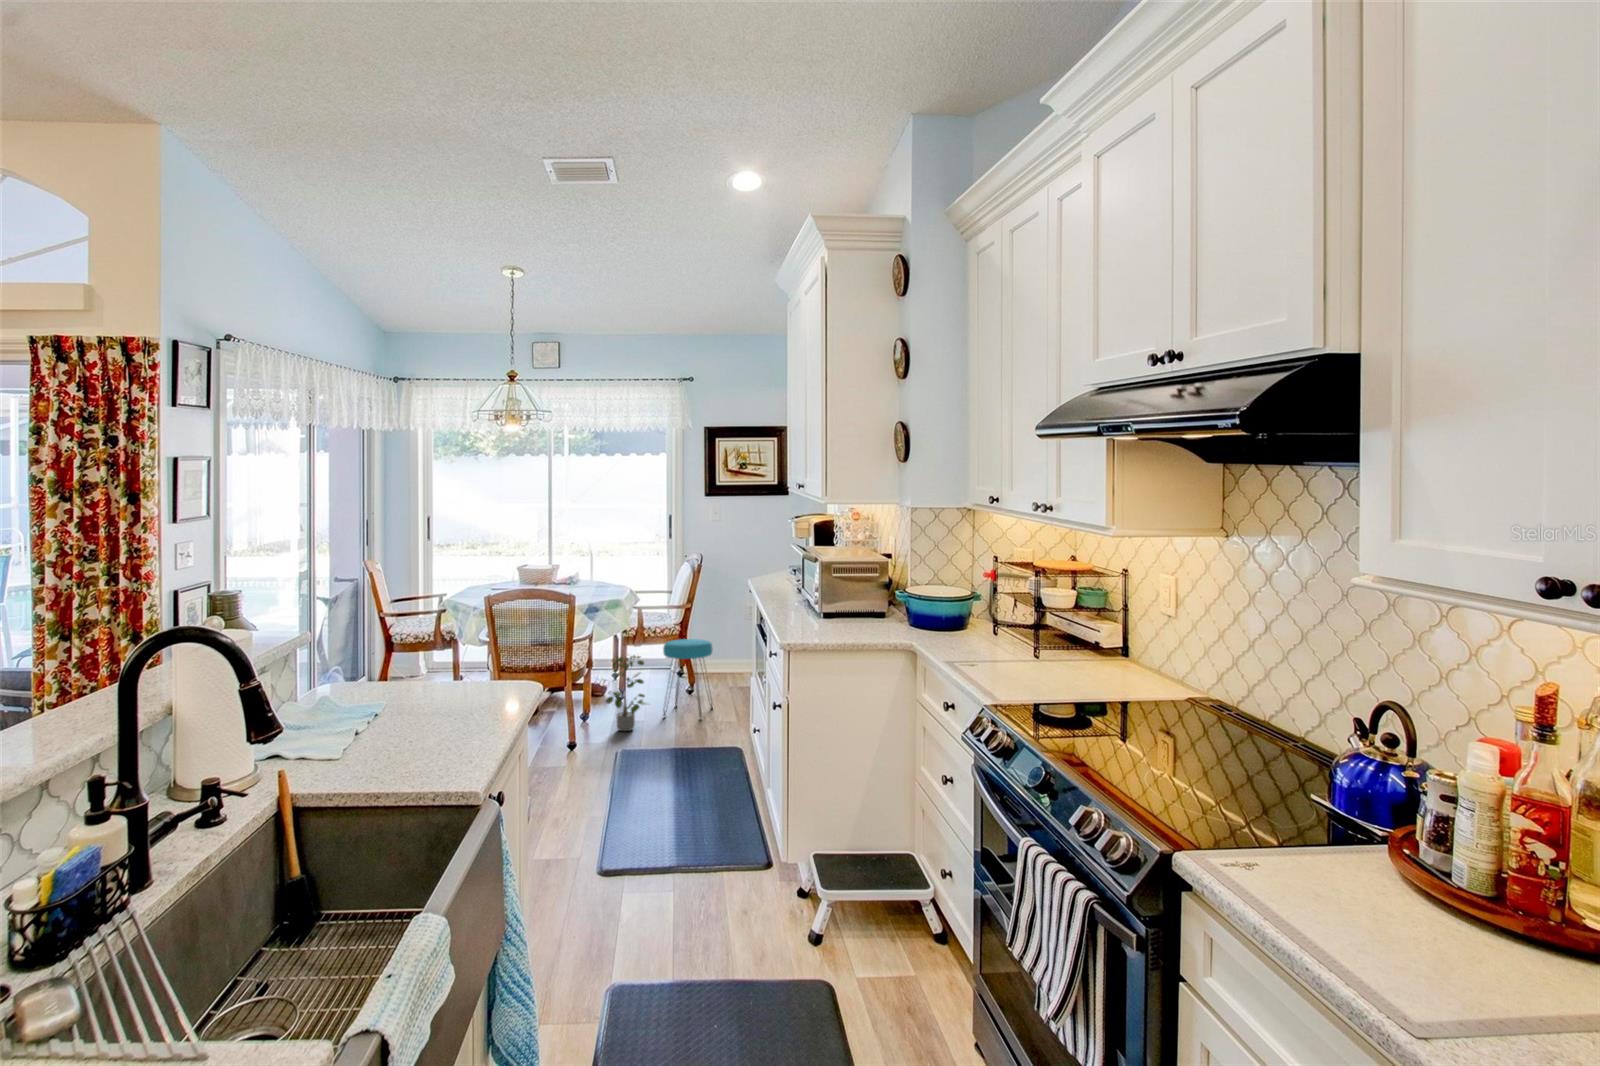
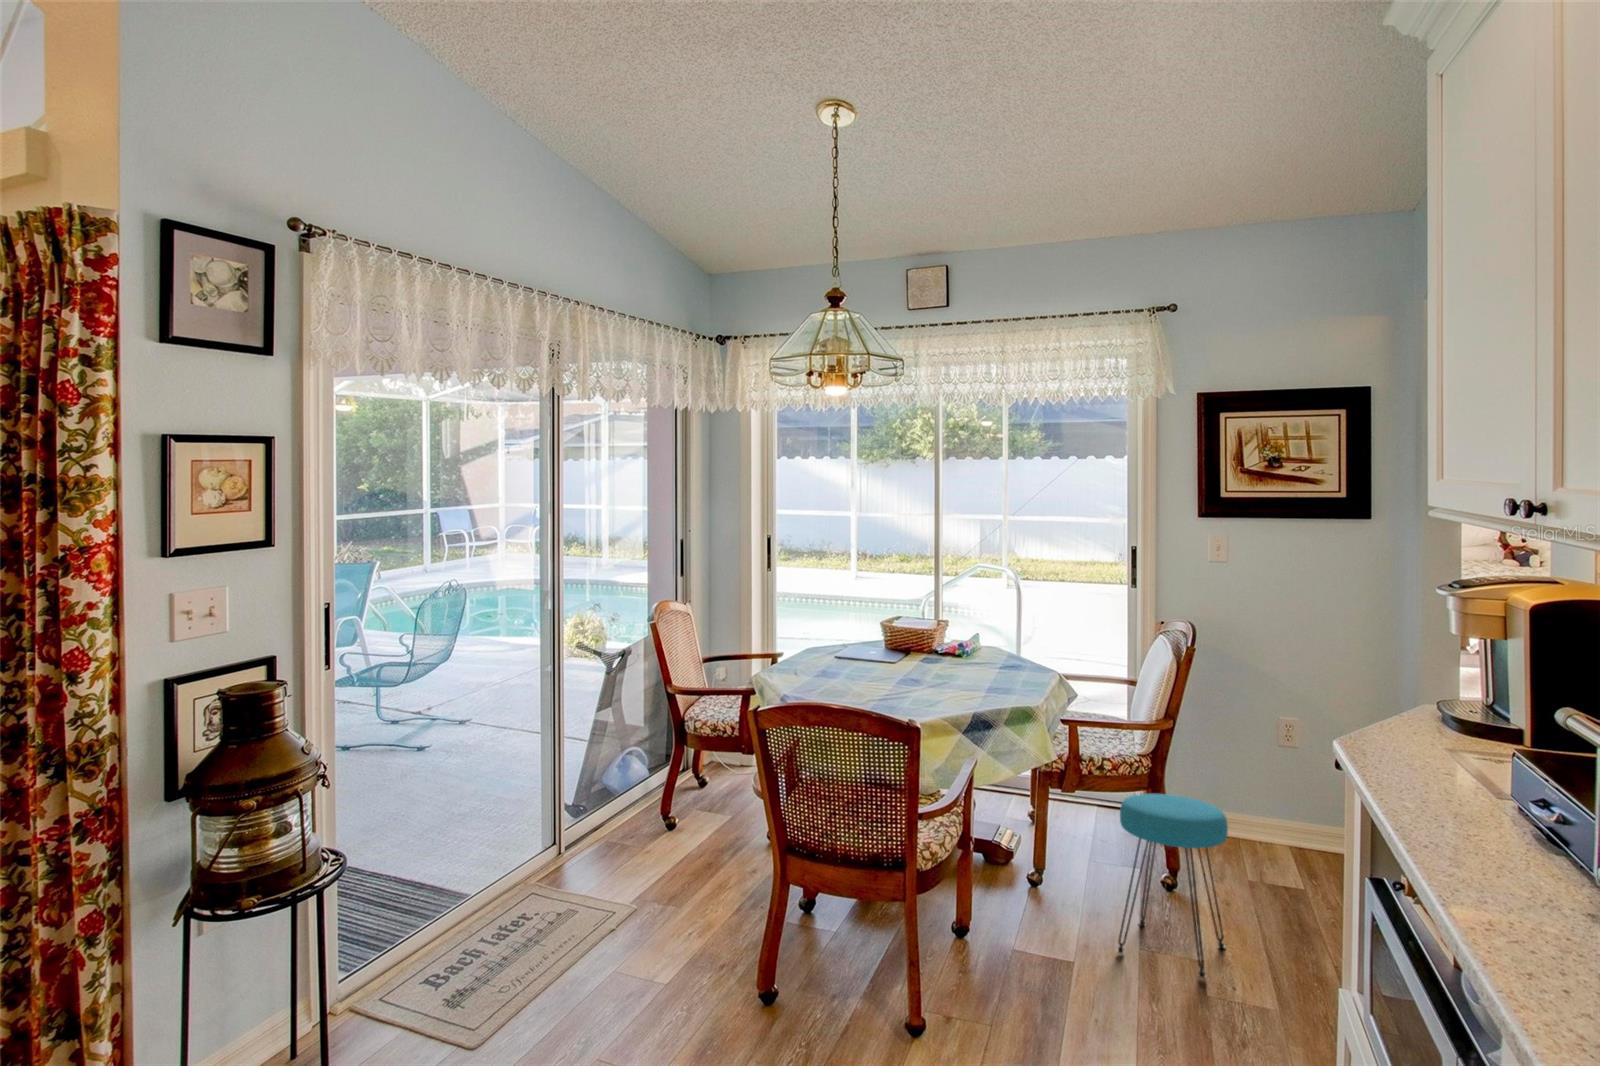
potted plant: present [606,656,646,731] -> none [1000,822,1097,986]

